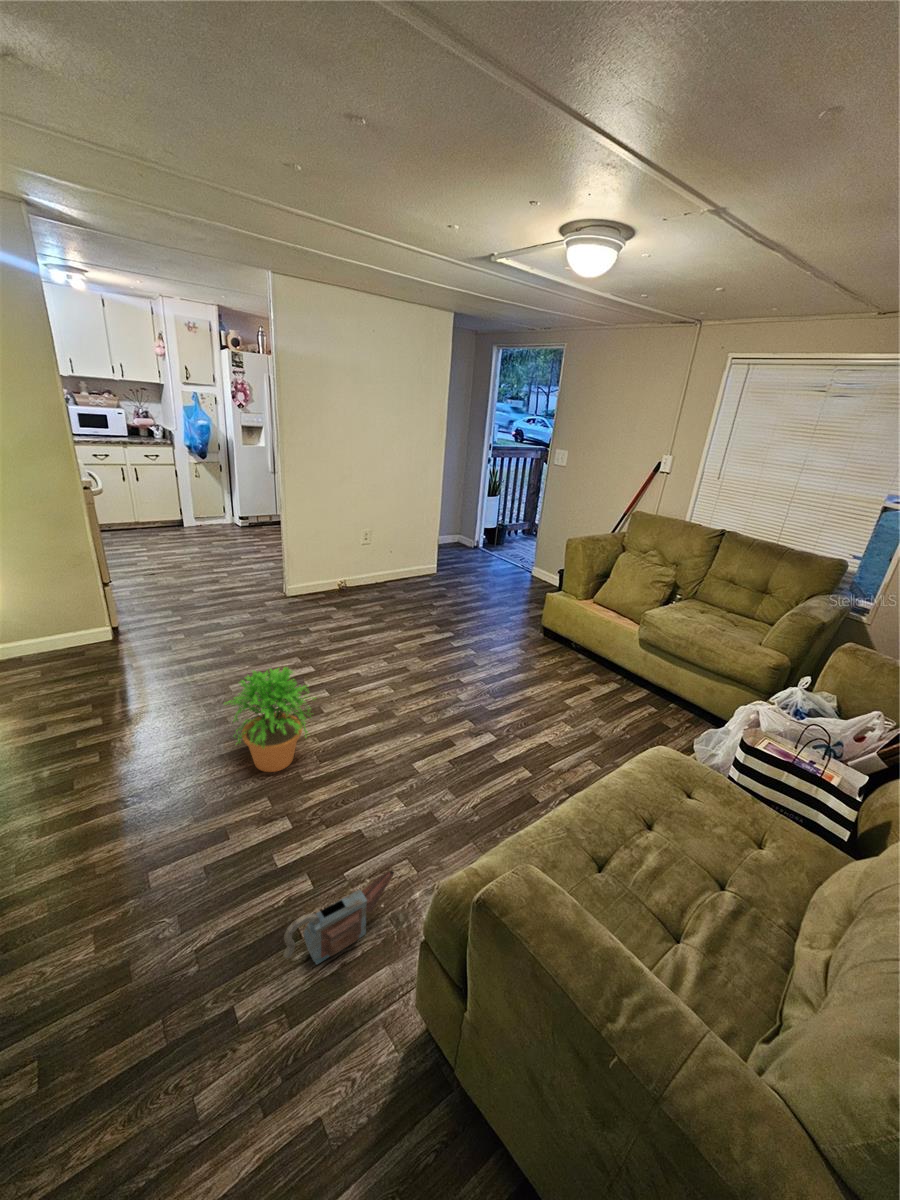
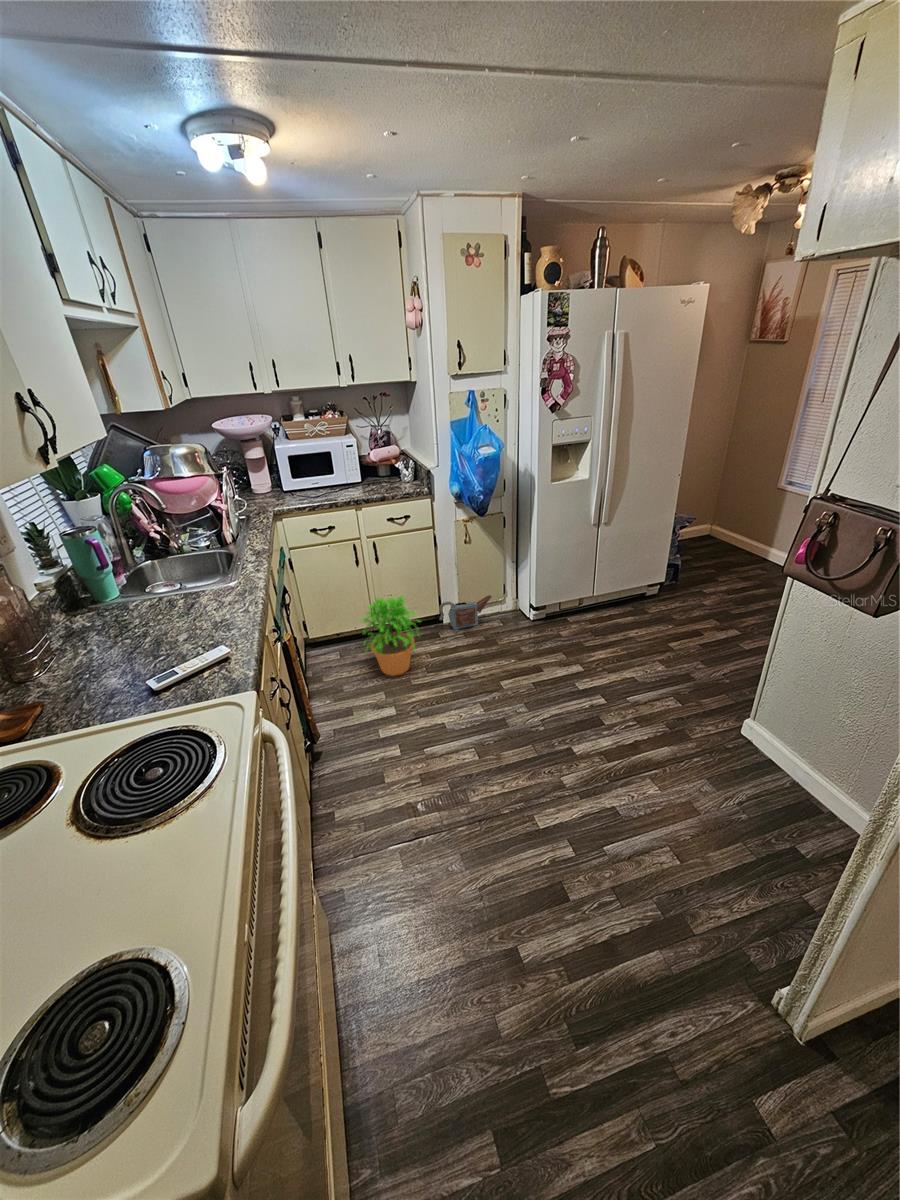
watering can: present [284,871,394,965] -> present [439,595,492,630]

